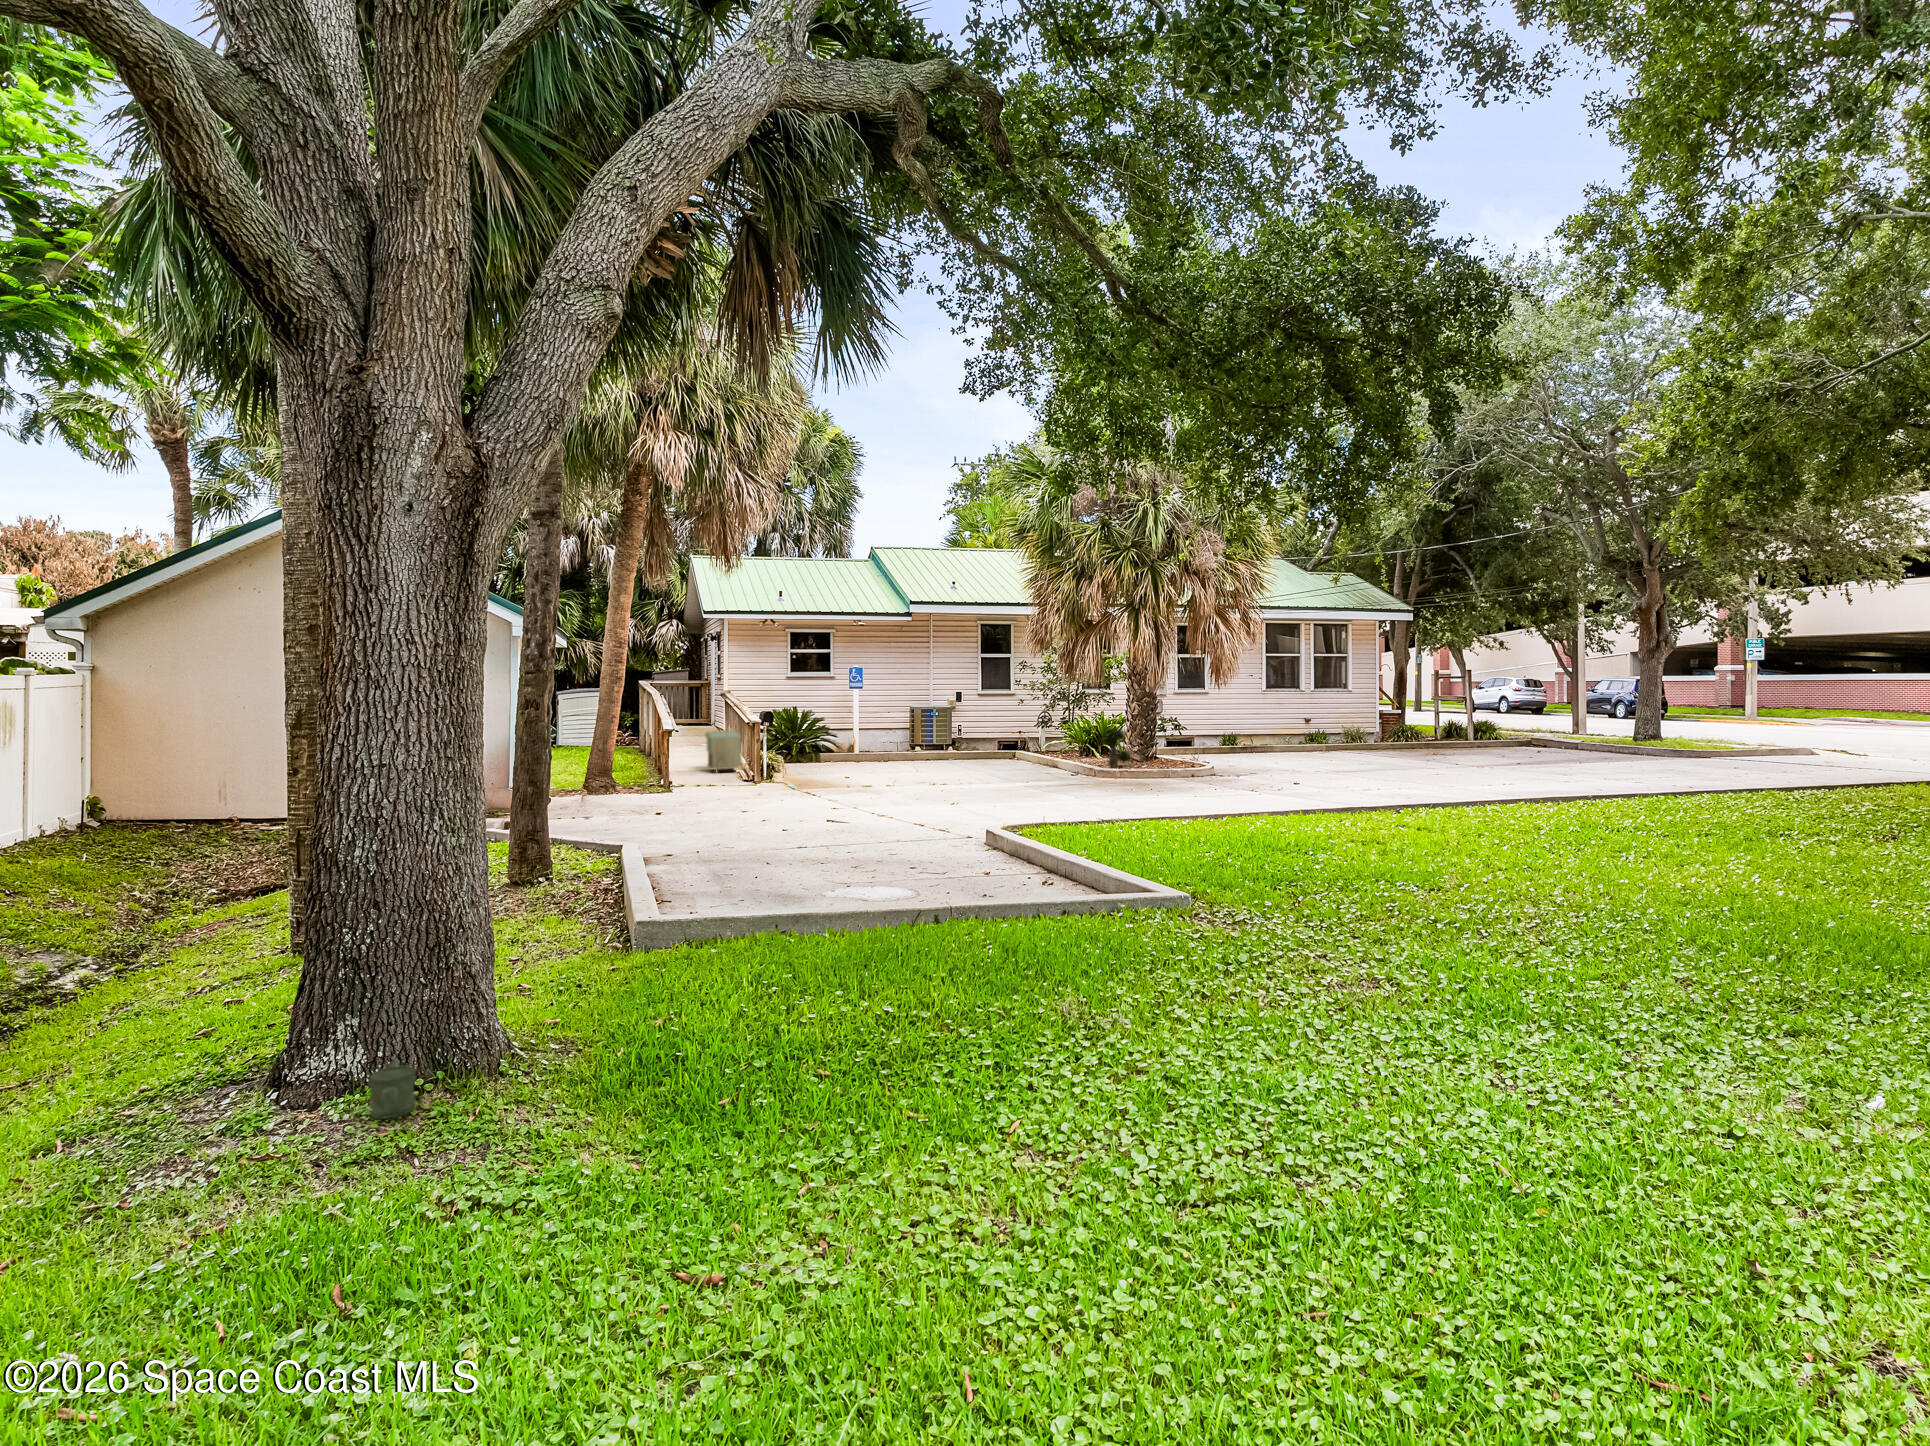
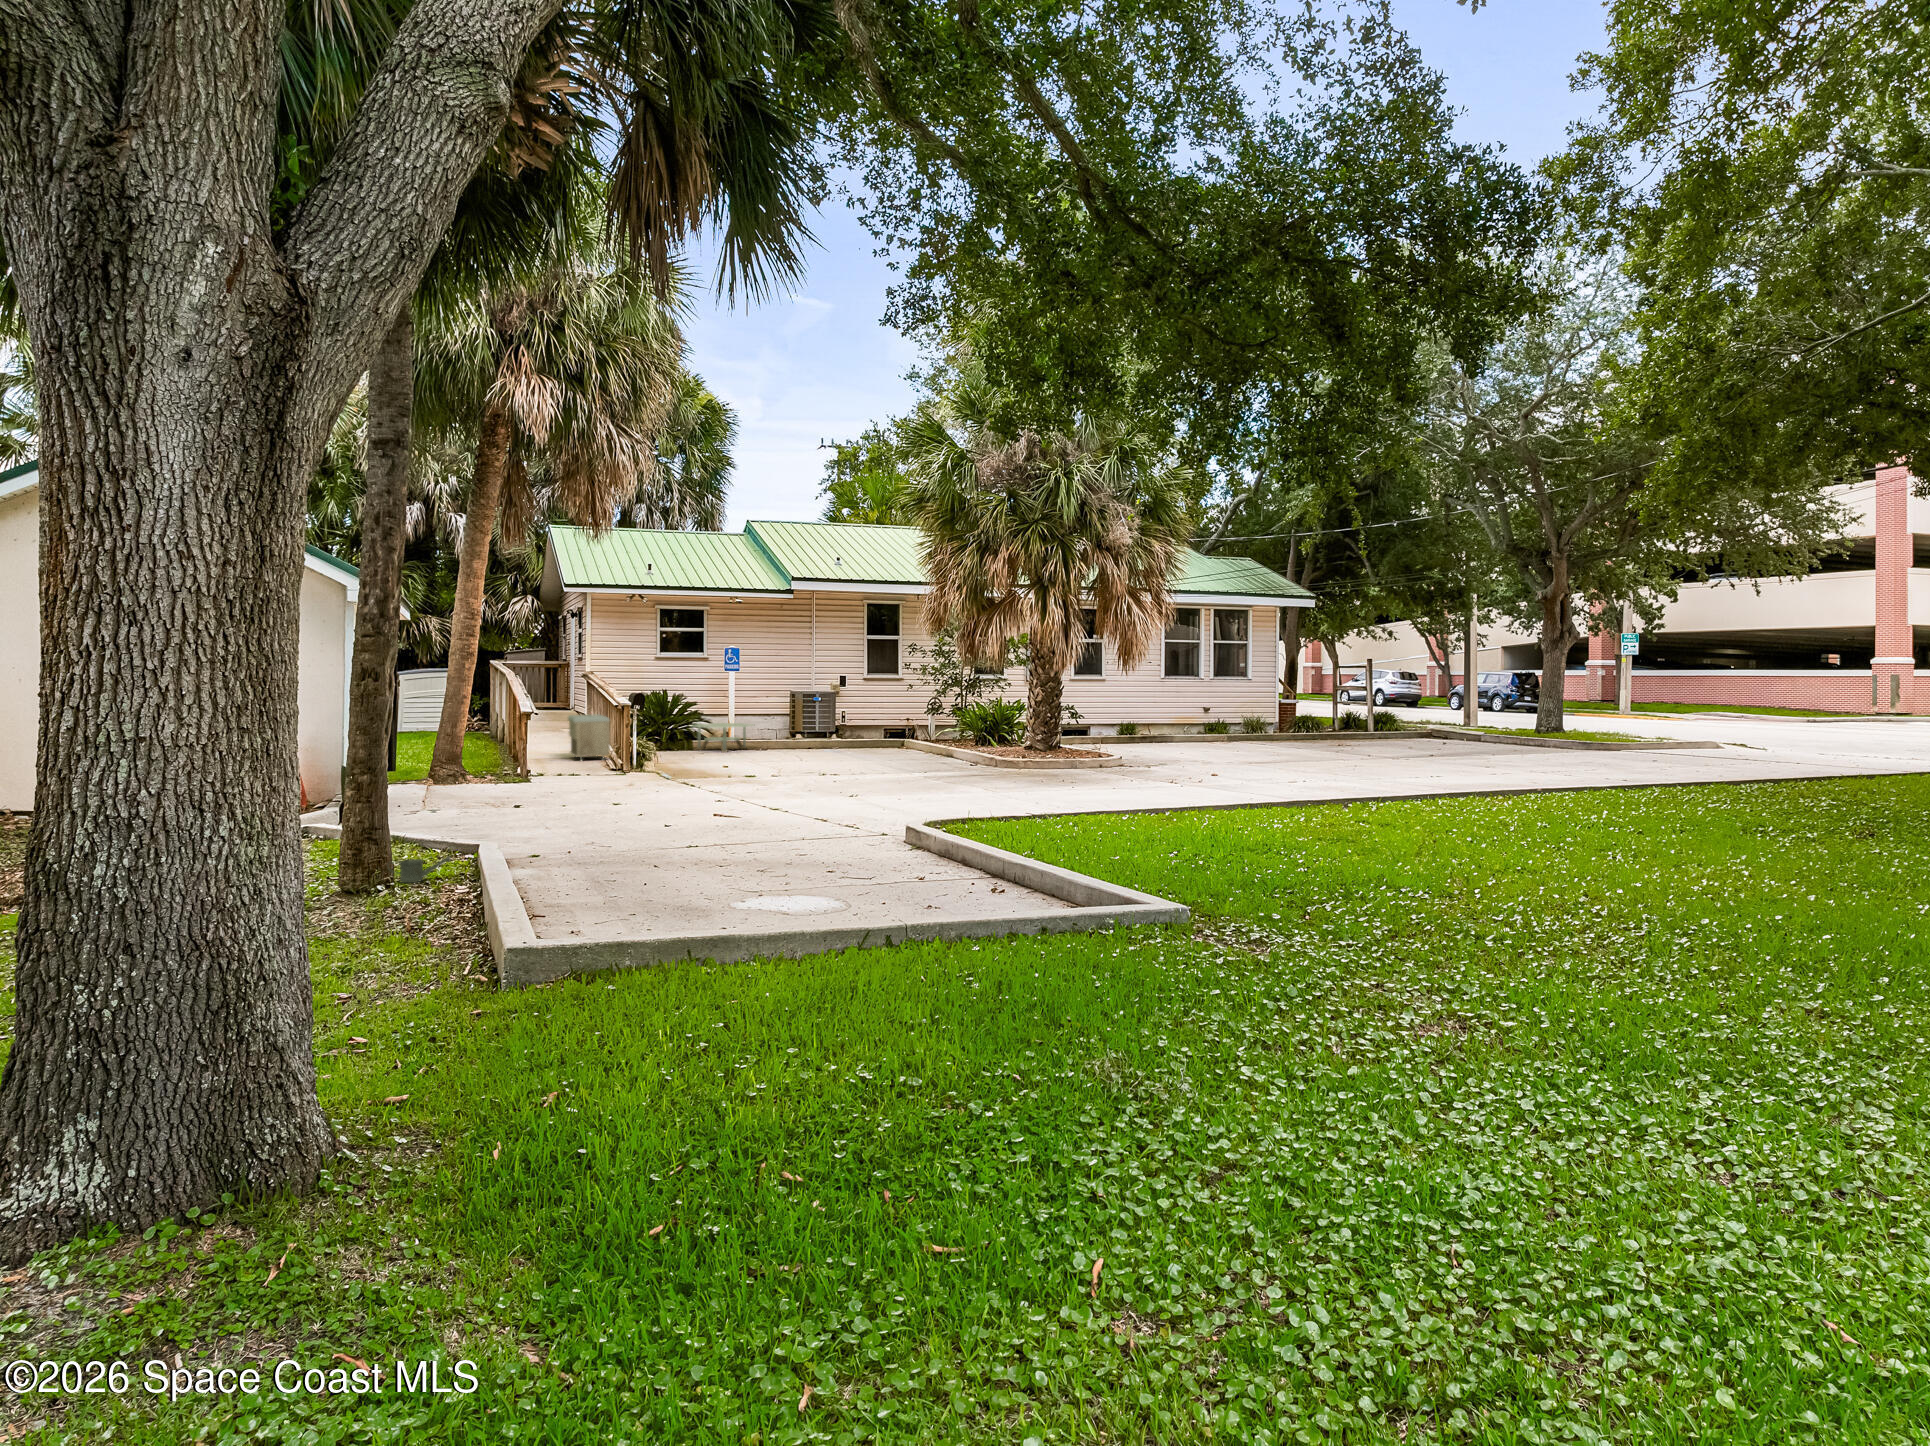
potted plant: present [1103,729,1130,767] -> none [1005,712,1036,755]
round table: none [814,738,872,766] -> present [693,723,752,753]
watering can: present [369,1060,416,1119] -> present [388,856,451,883]

